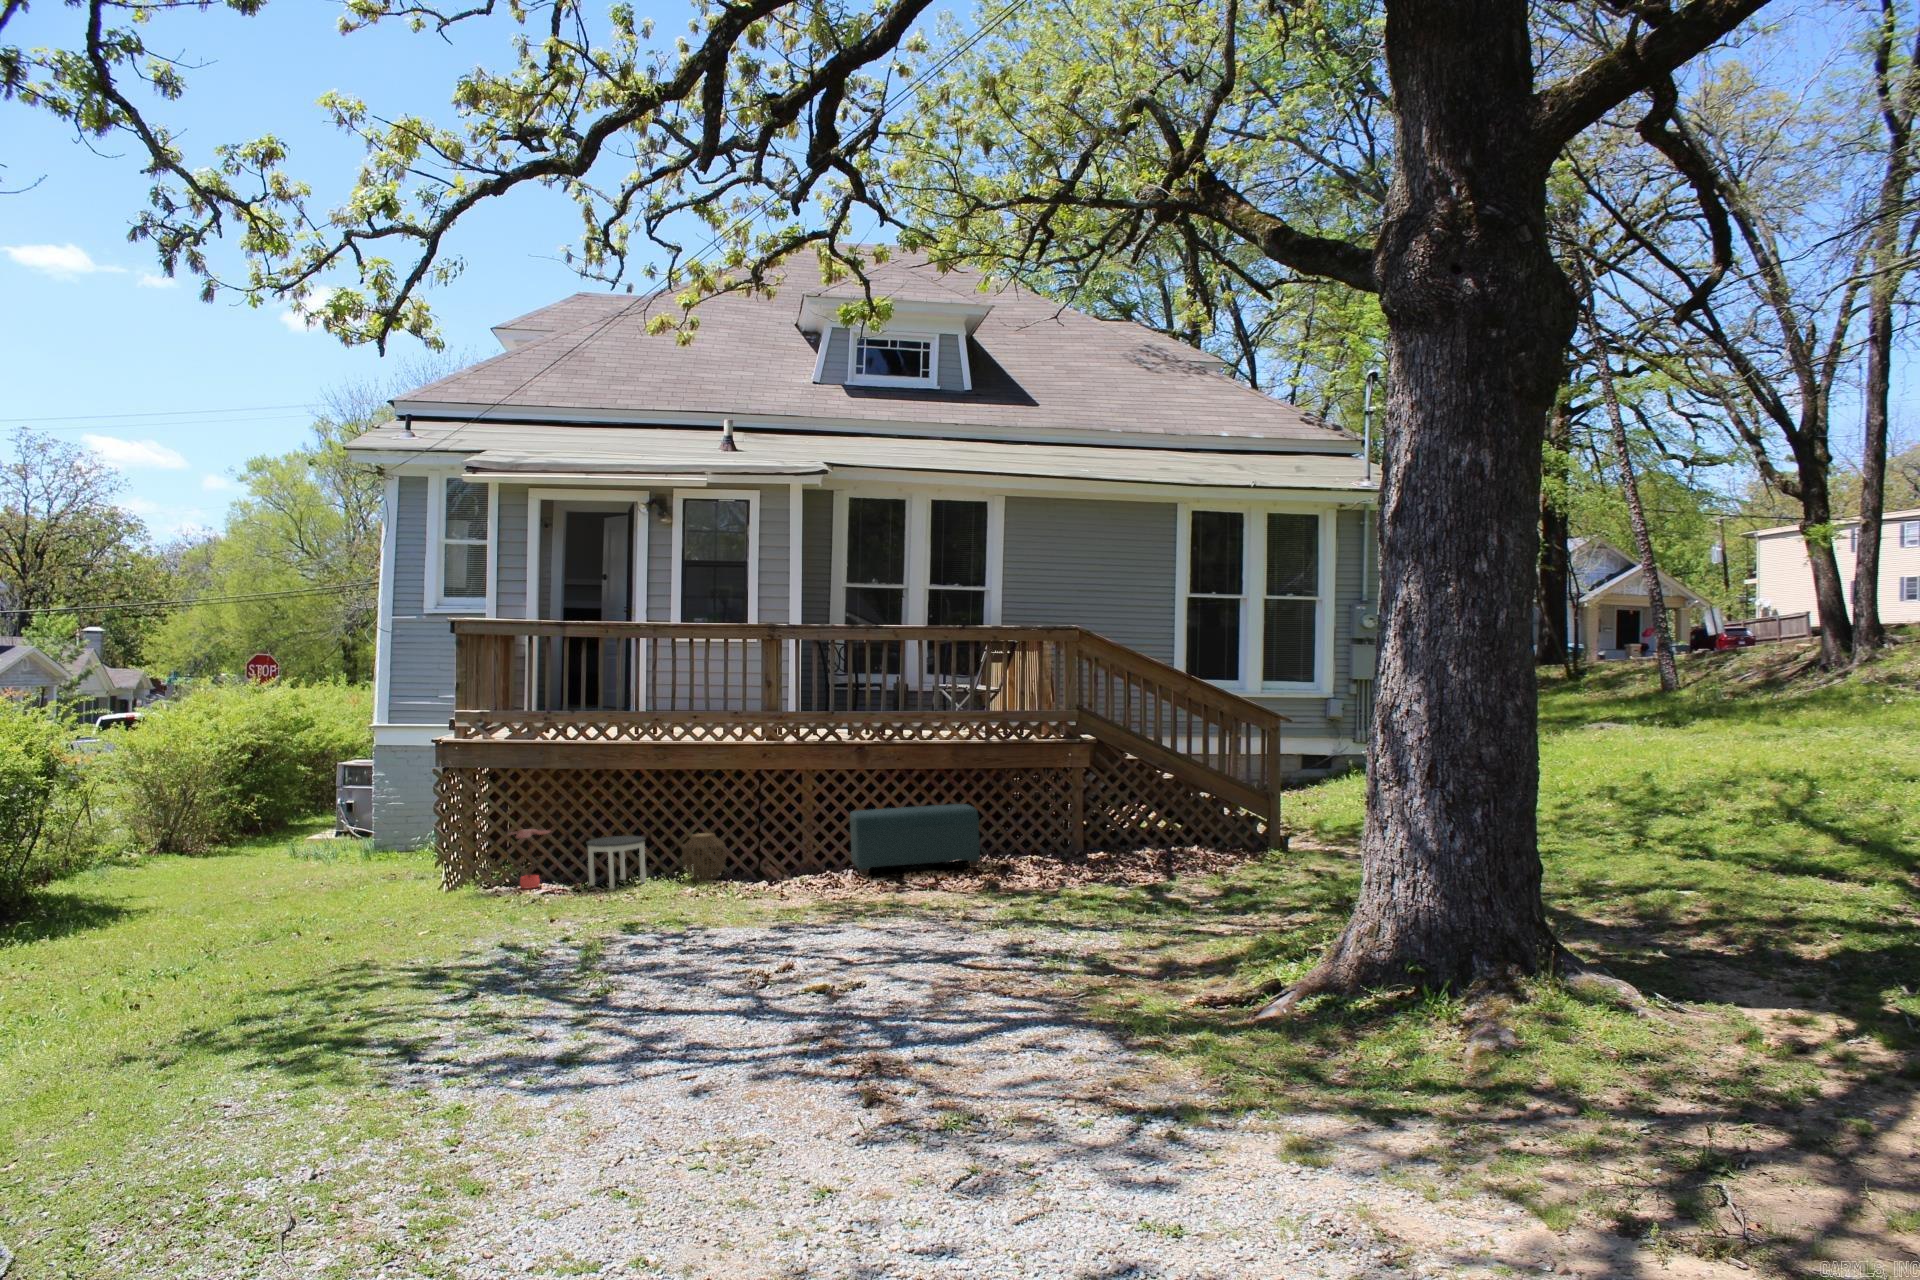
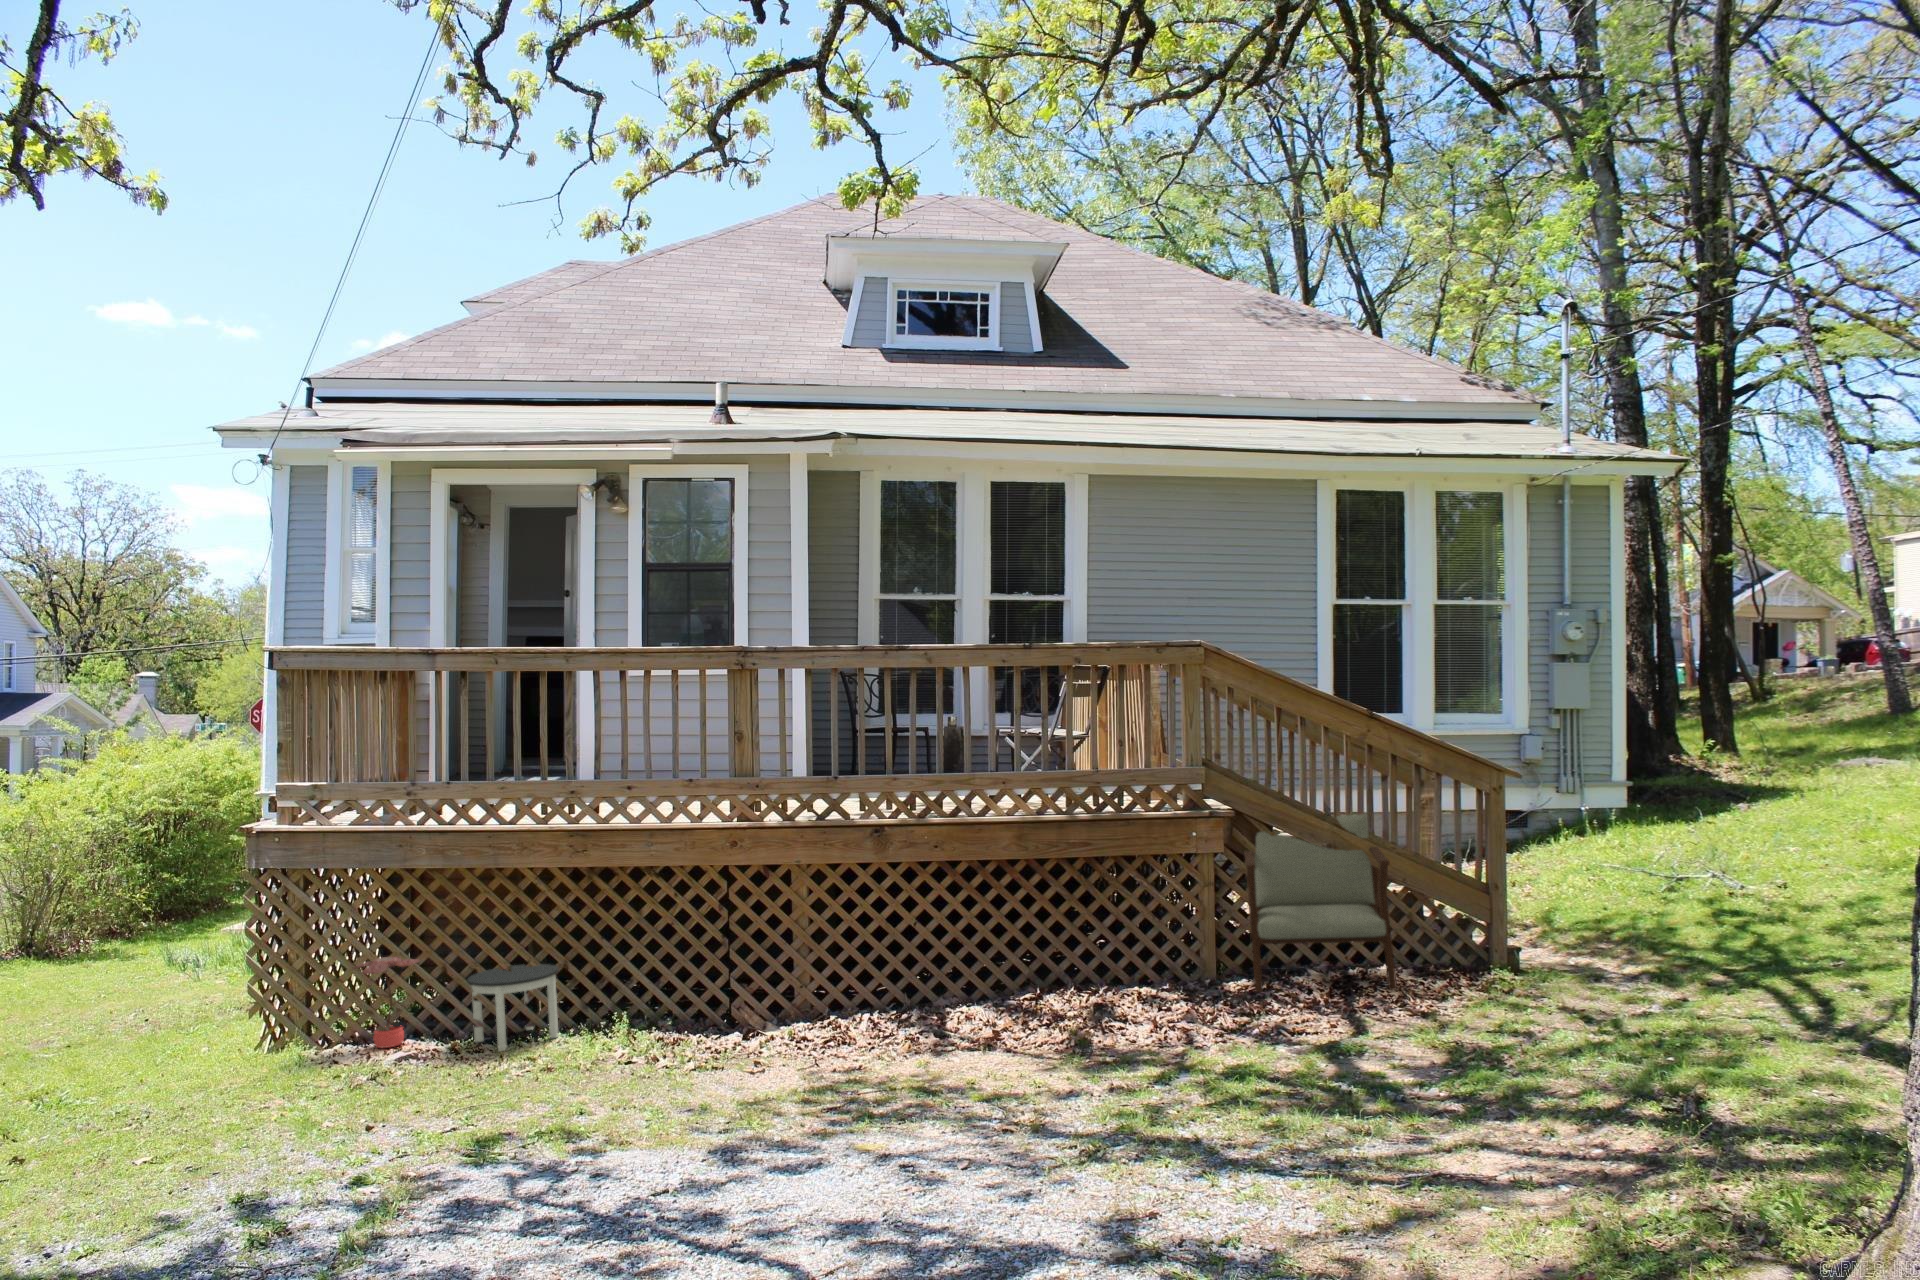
lounge chair: none [1104,745,1198,859] -> present [1244,814,1397,992]
bench: present [850,804,980,876] -> none [863,909,1060,1028]
woven basket: present [682,833,726,880] -> none [612,959,678,1034]

